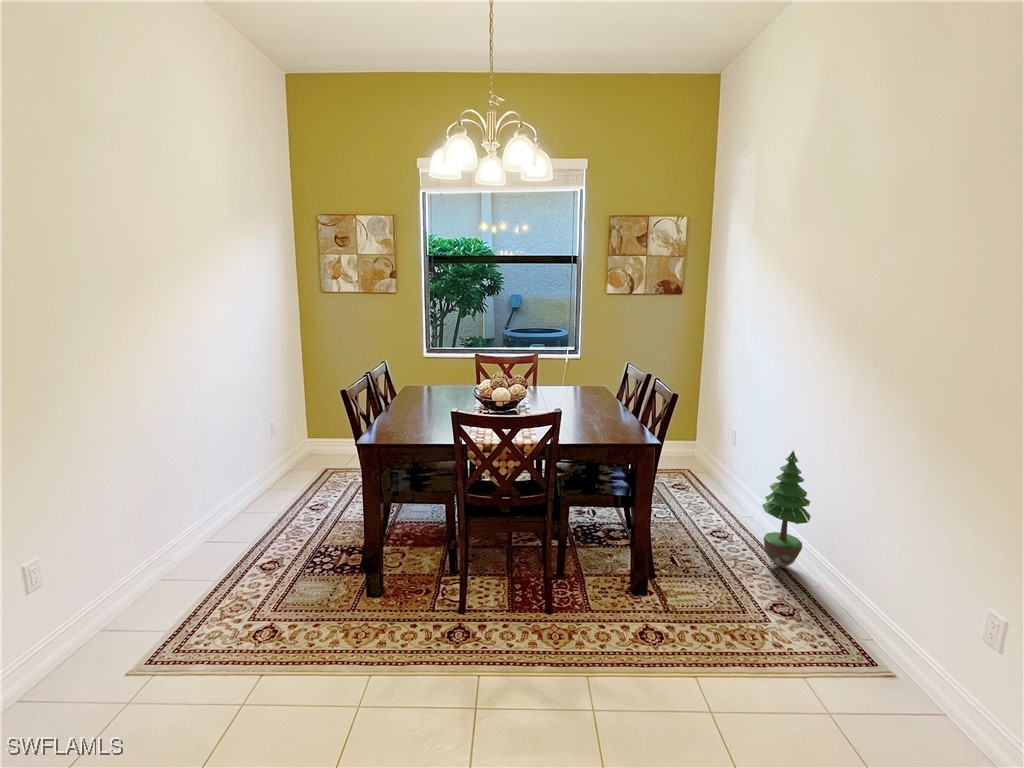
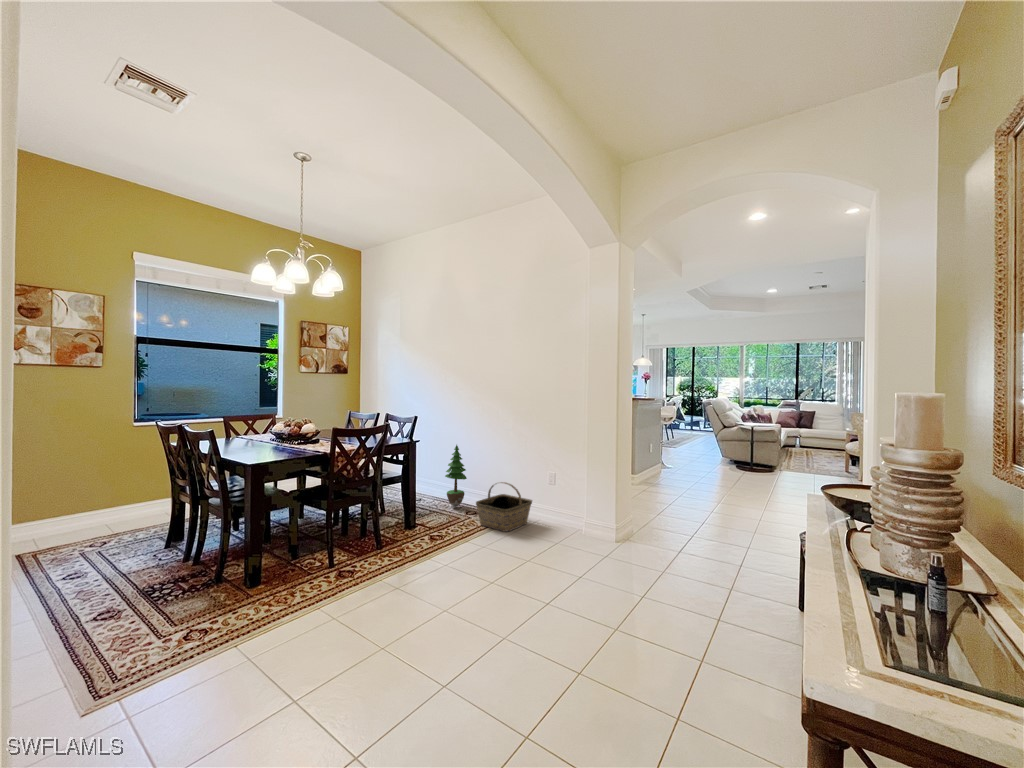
basket: none [773,567,929,690] -> present [476,482,532,532]

